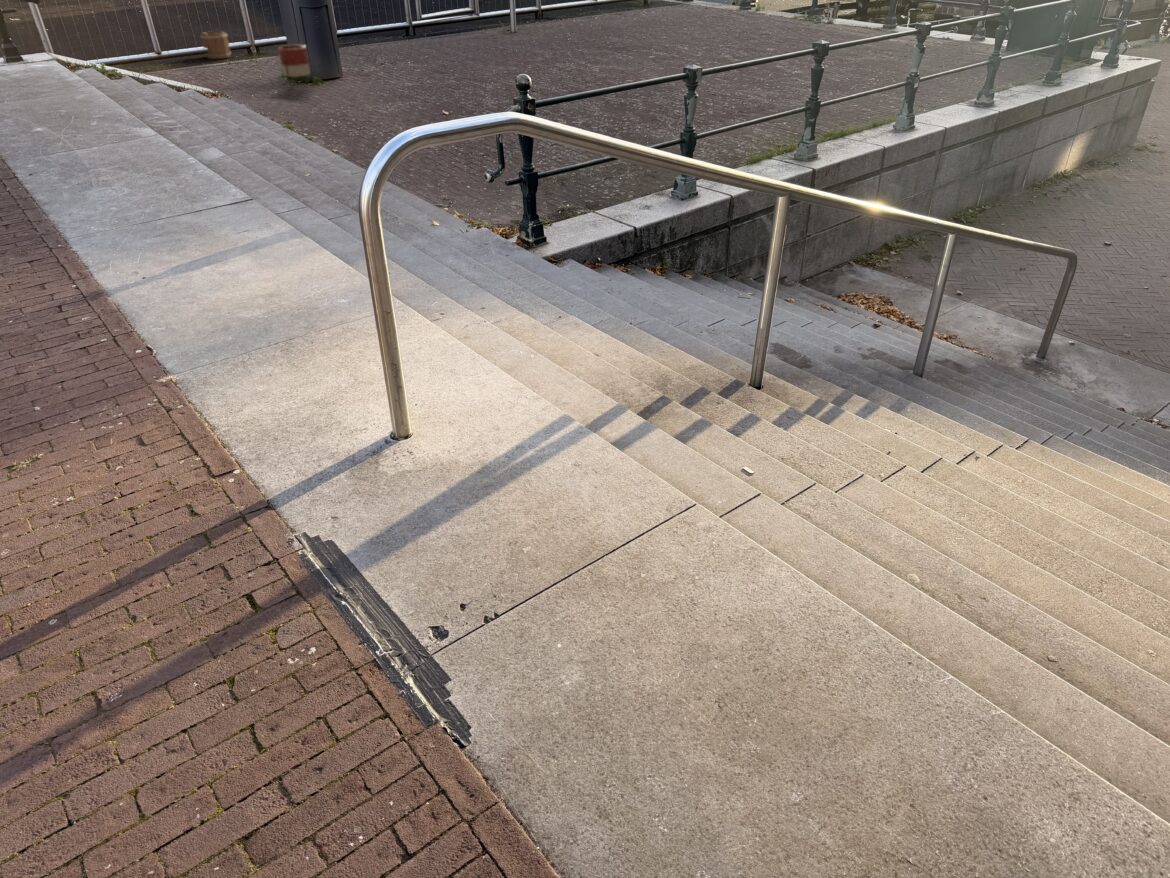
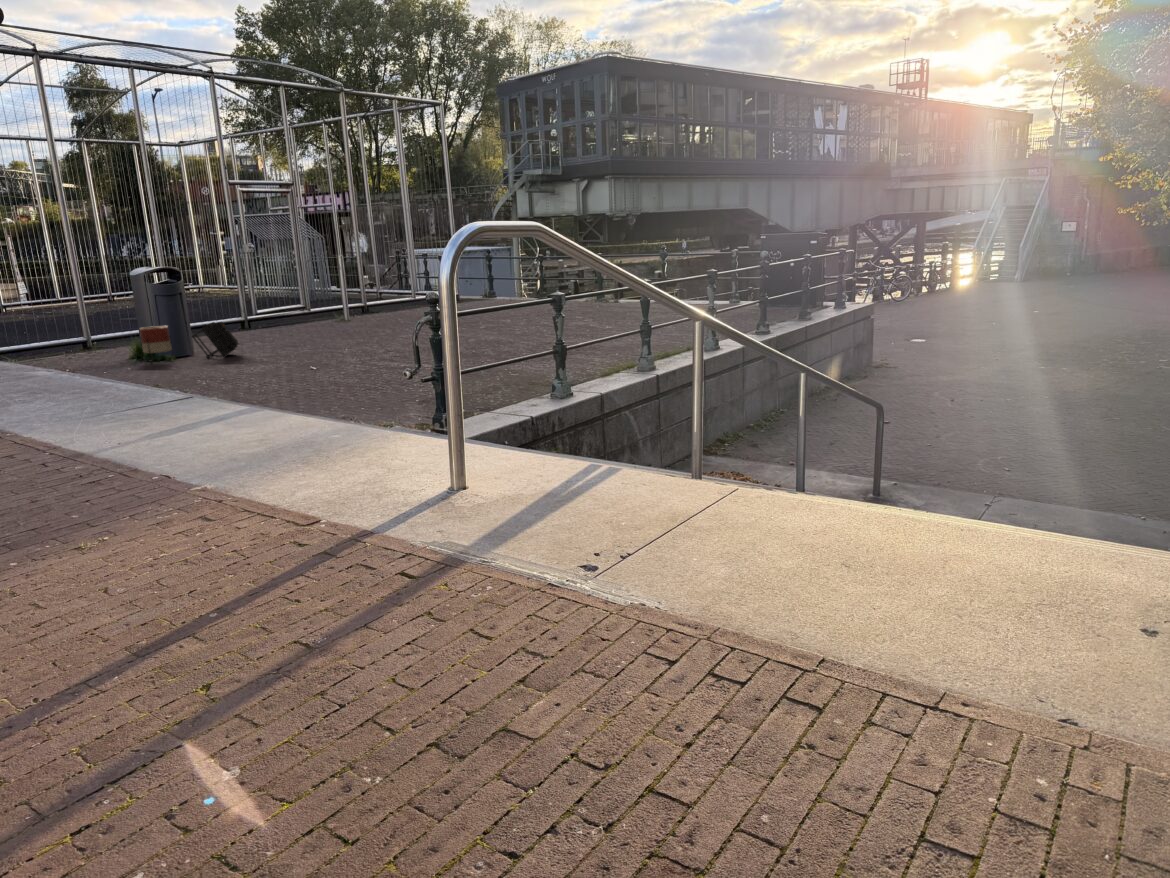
bucket: present [200,31,231,59] -> none [42,328,75,353]
backpack: none [332,42,379,85] -> present [193,322,238,358]

